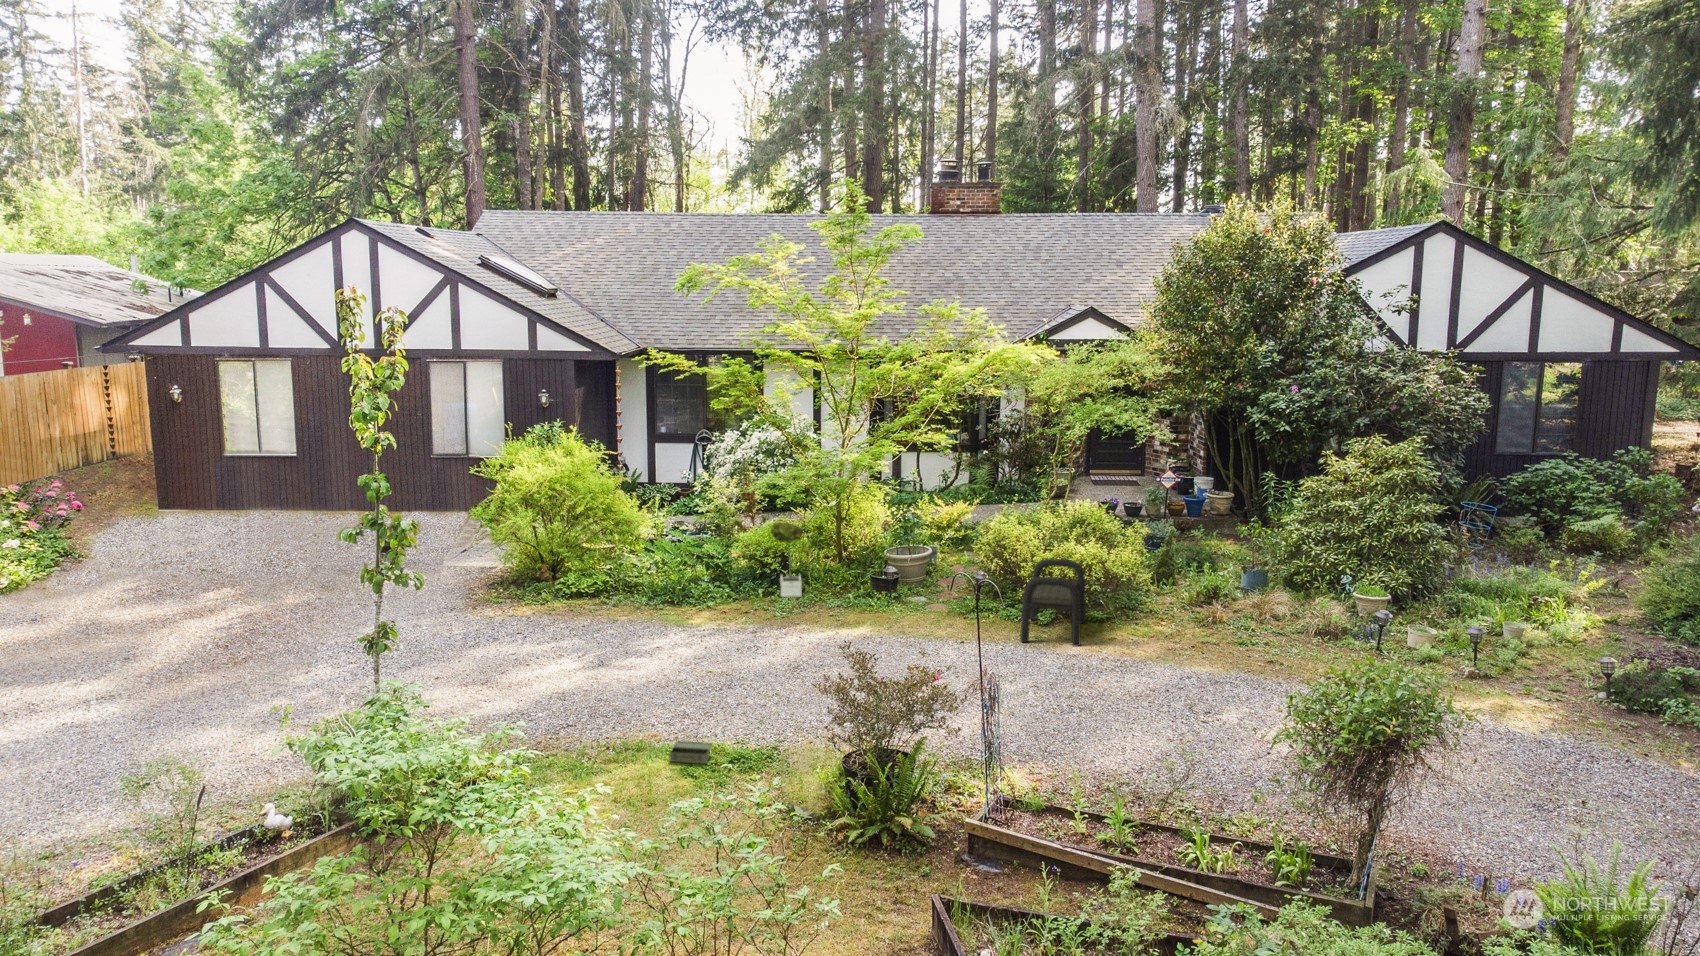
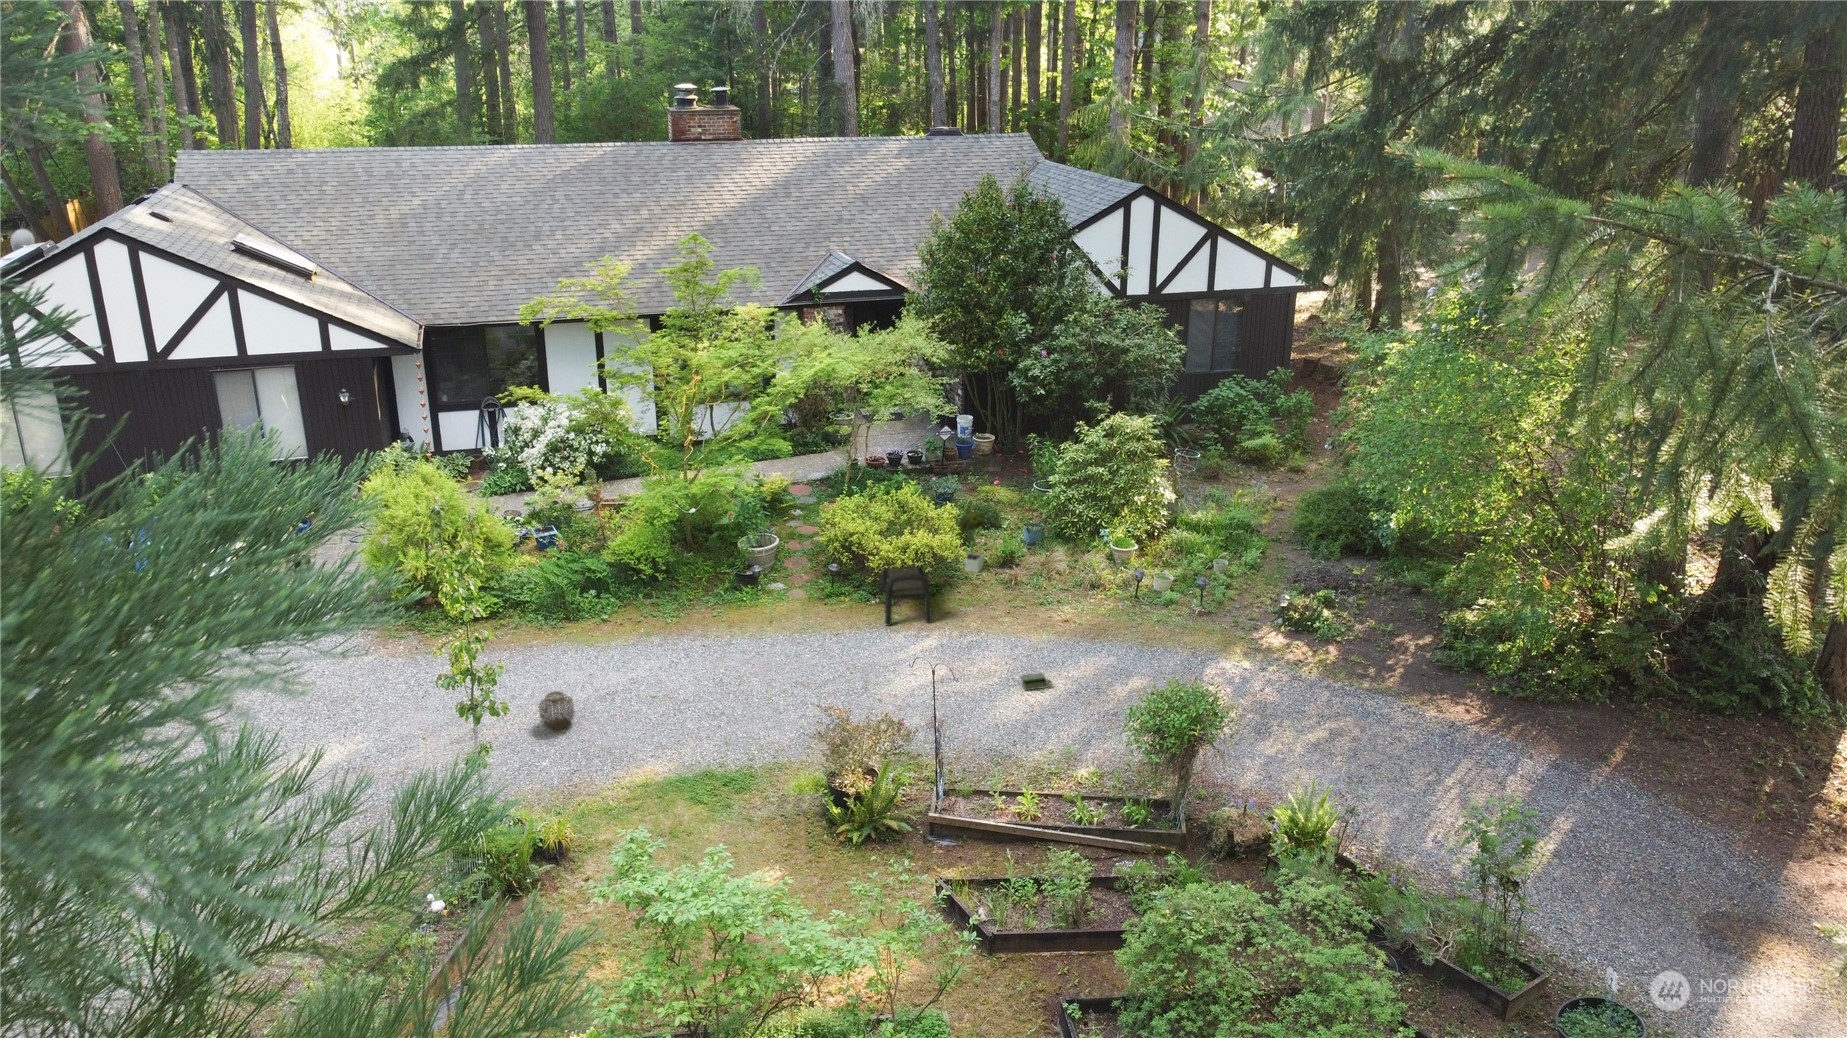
potted tree: present [771,522,803,597] -> present [959,512,985,573]
woven basket: none [578,630,618,675] -> present [539,691,574,730]
toolbox: present [669,741,712,764] -> present [1020,673,1048,690]

